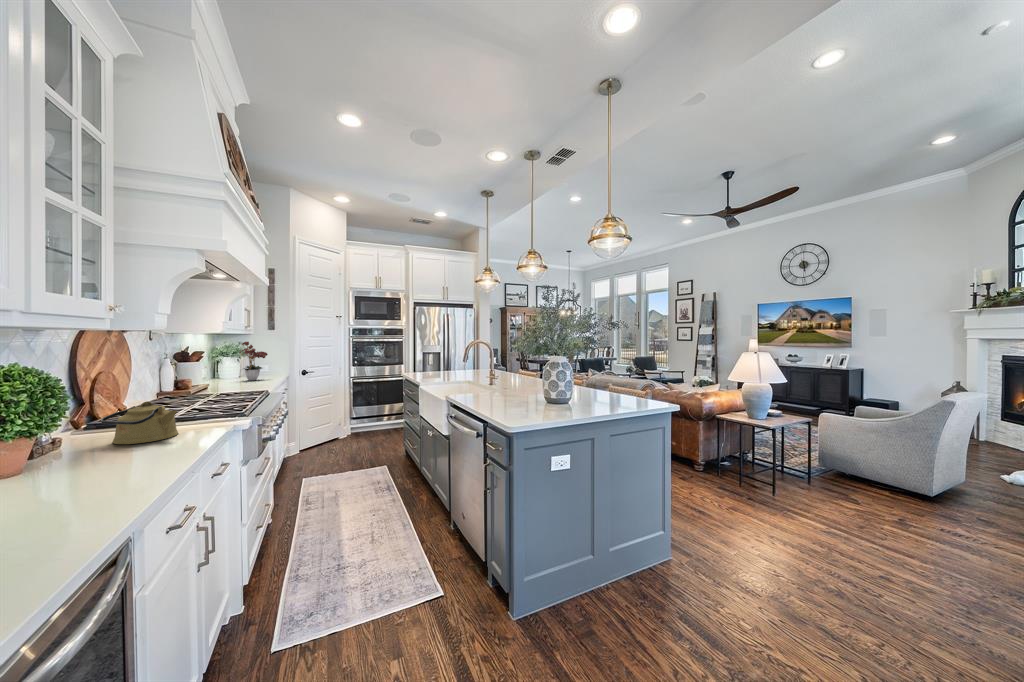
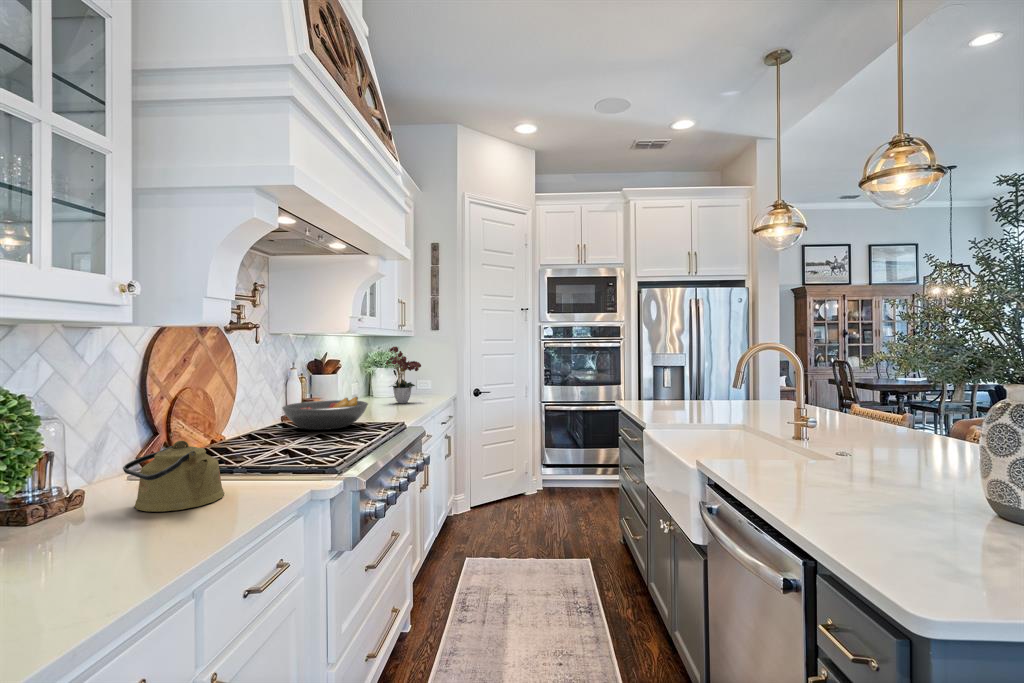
fruit bowl: none [168,375,241,398] -> present [282,397,368,430]

